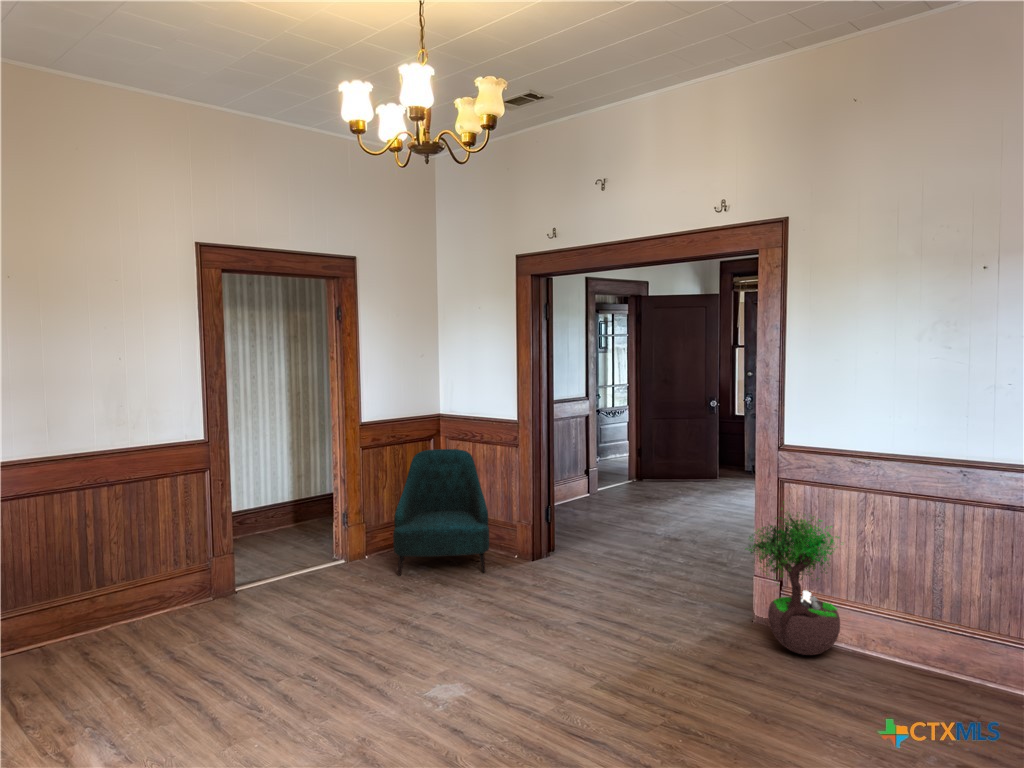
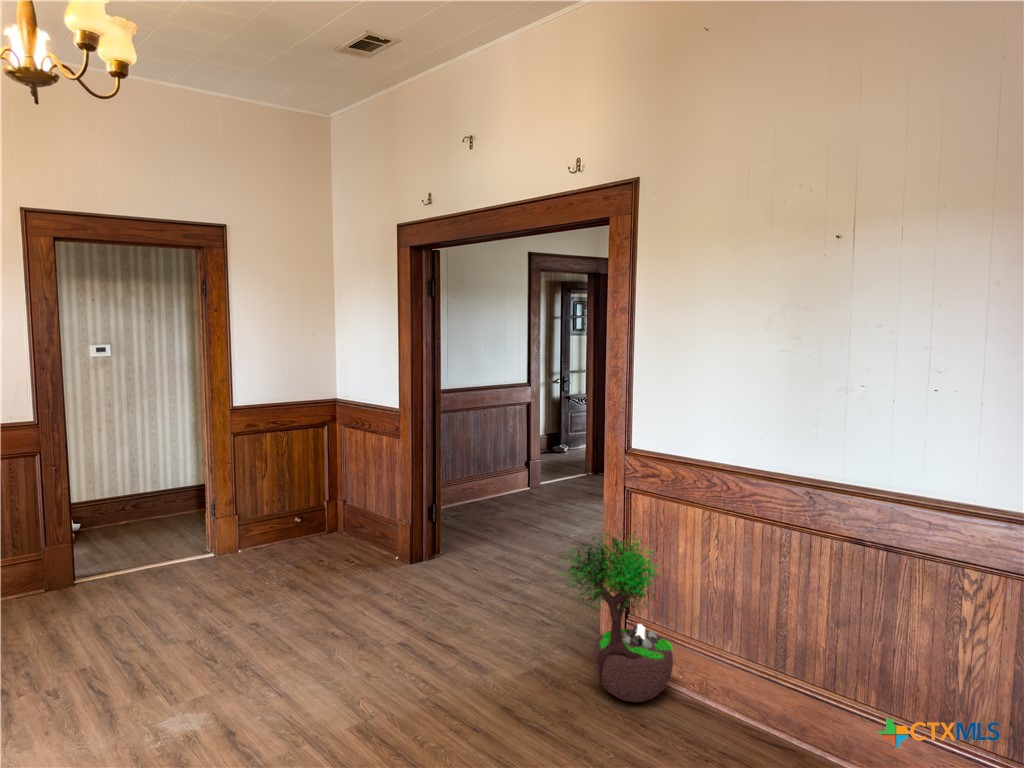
armchair: present [393,449,489,576] -> none [250,438,363,576]

